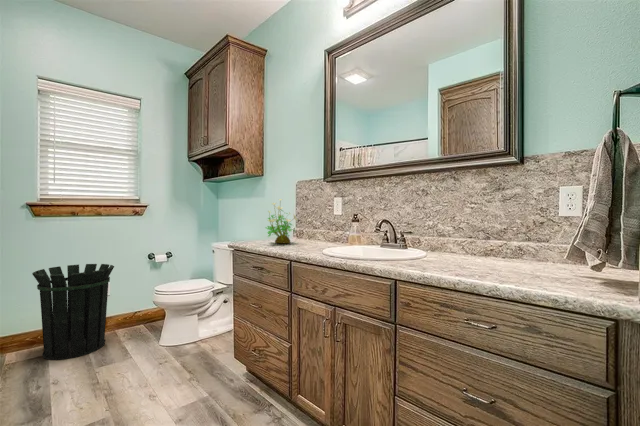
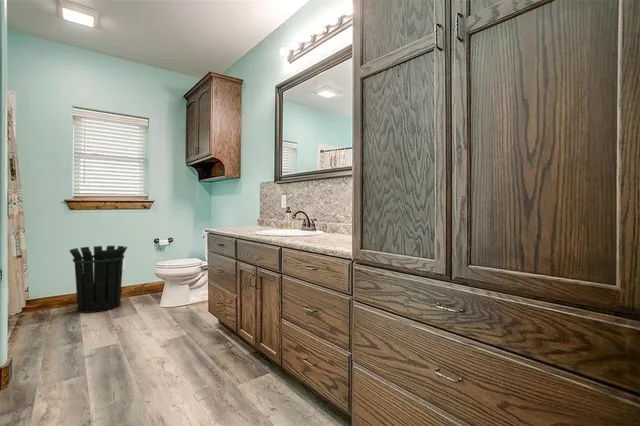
potted plant: present [267,199,297,243] -> none [229,197,255,230]

